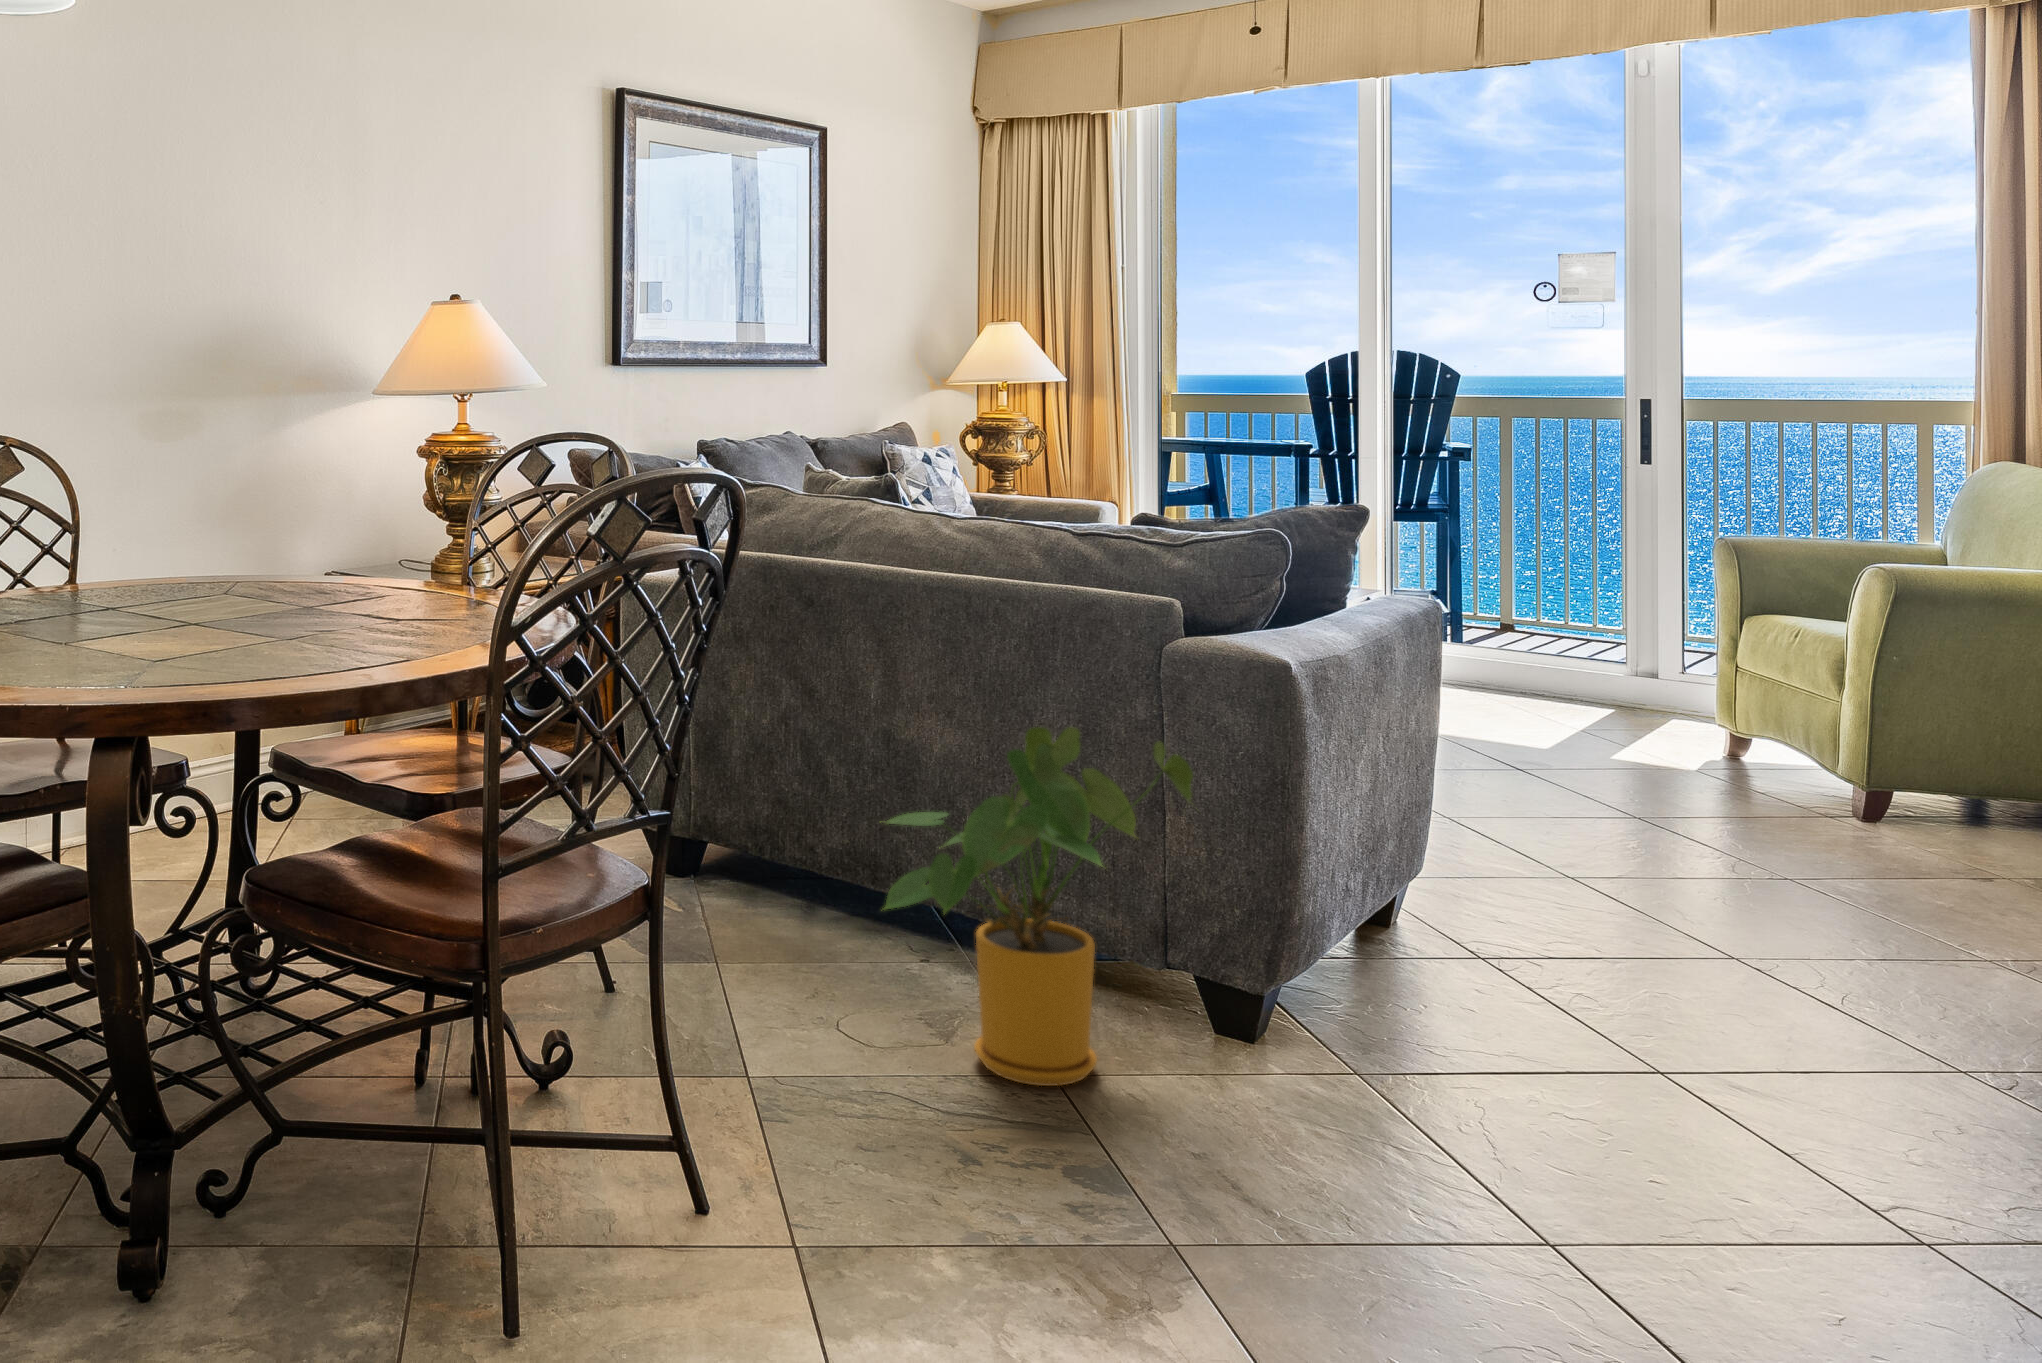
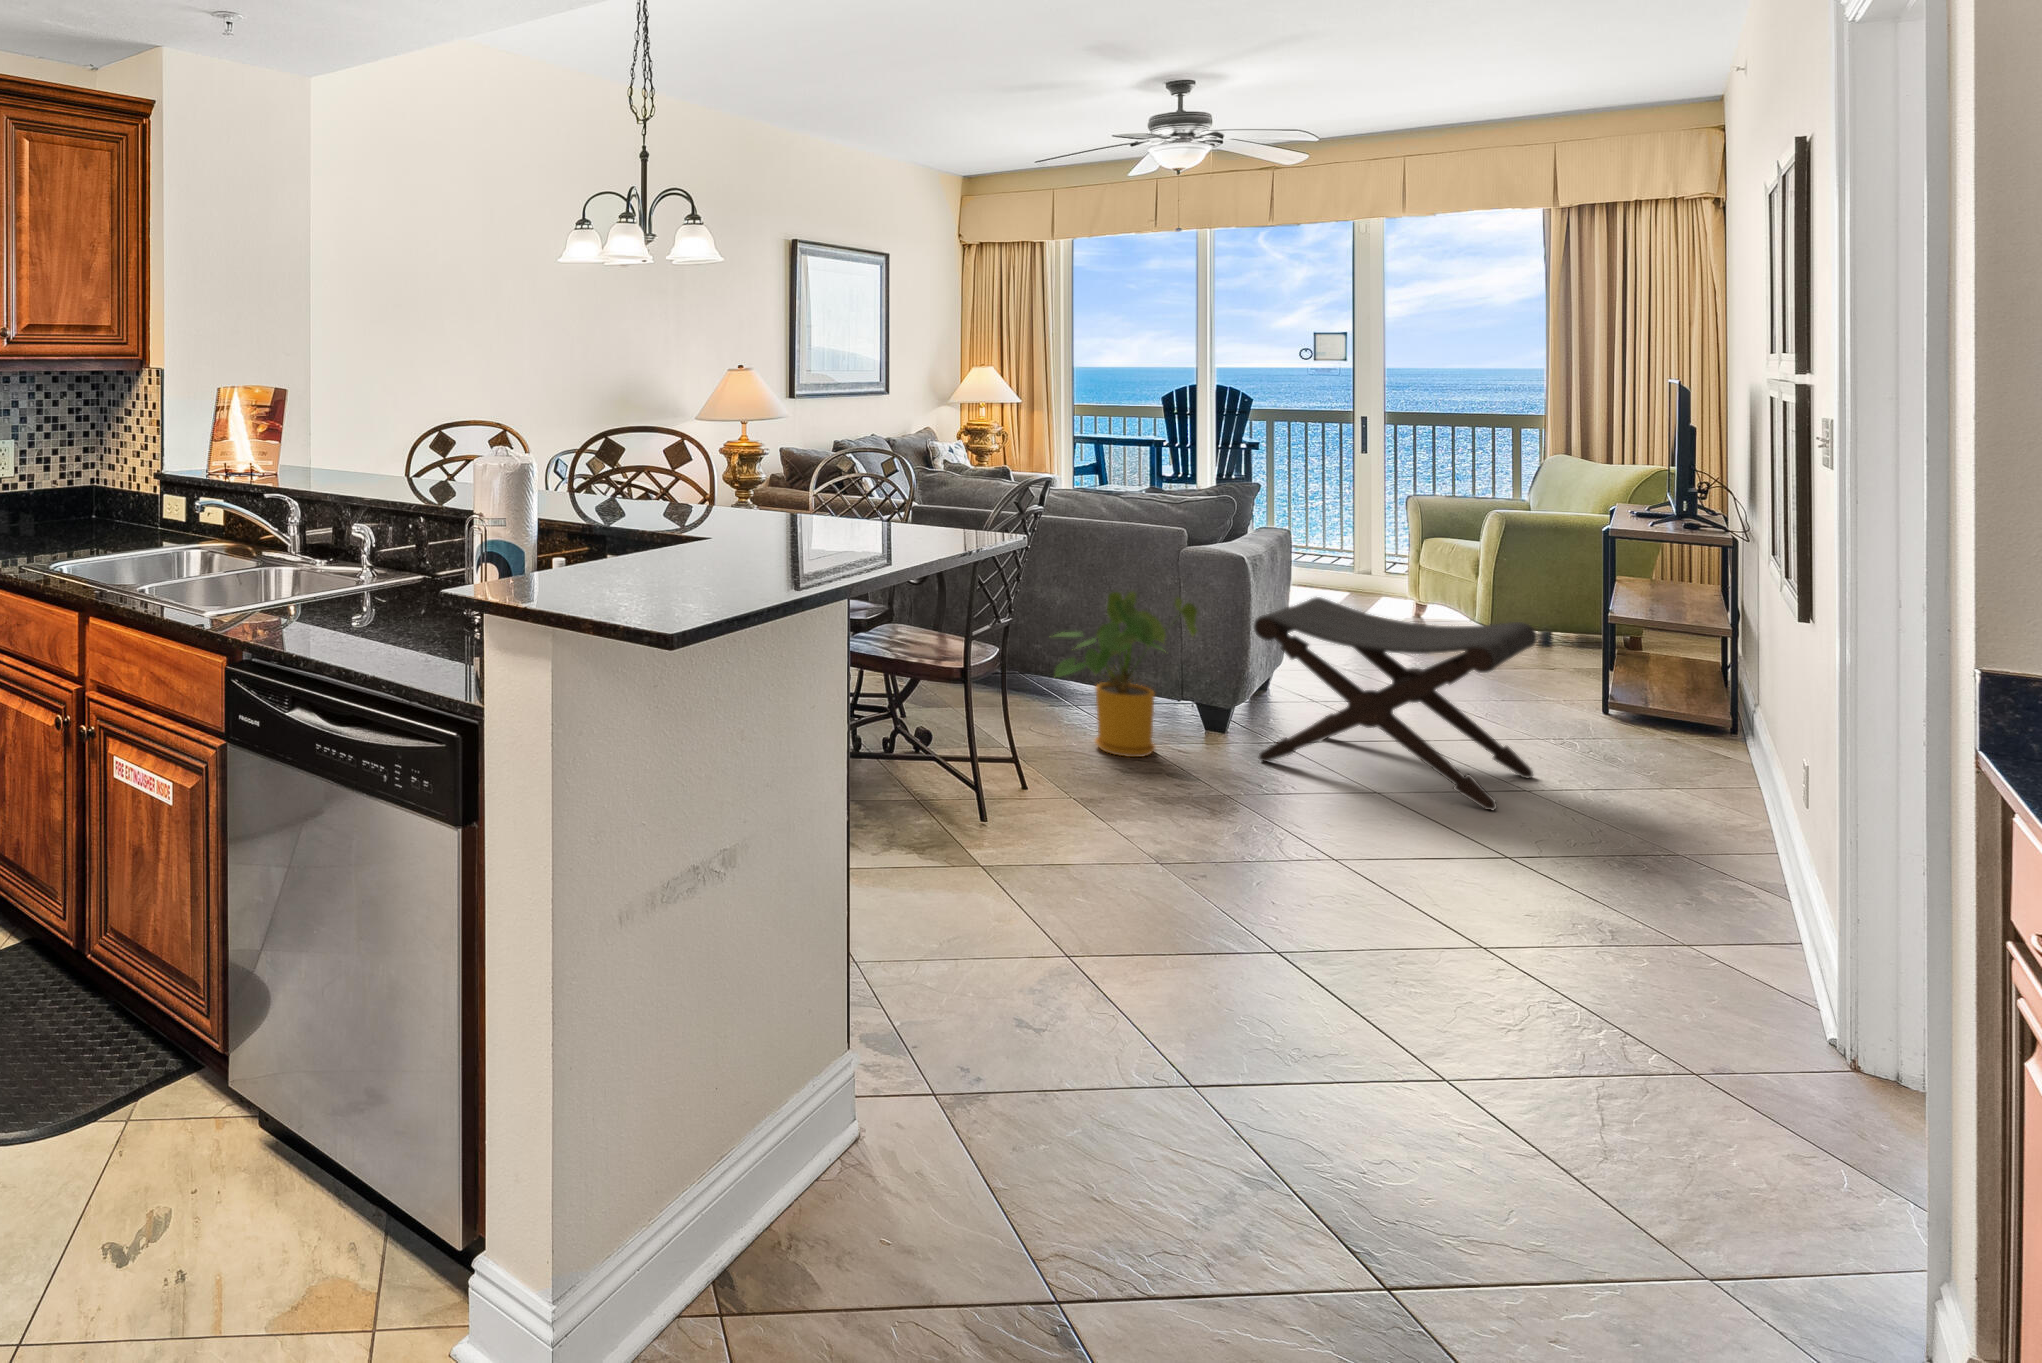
footstool: none [1299,744,1931,1275] -> present [1254,597,1537,810]

